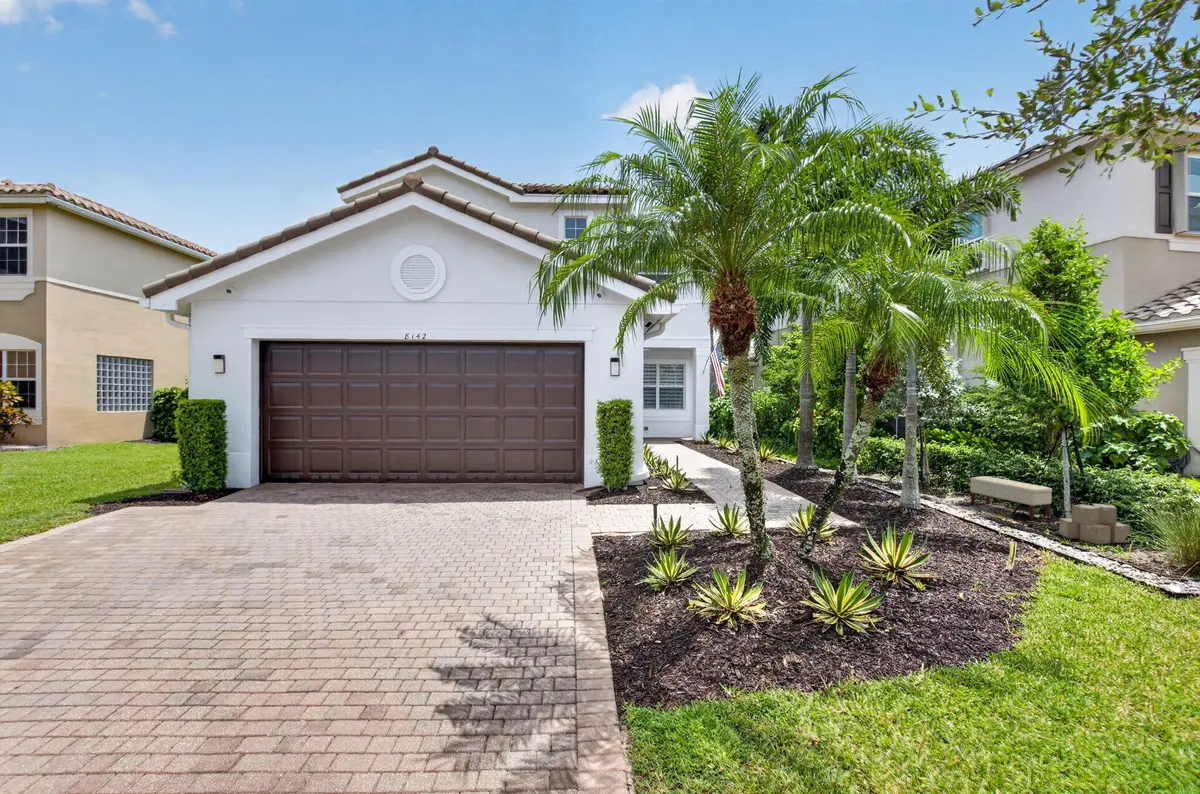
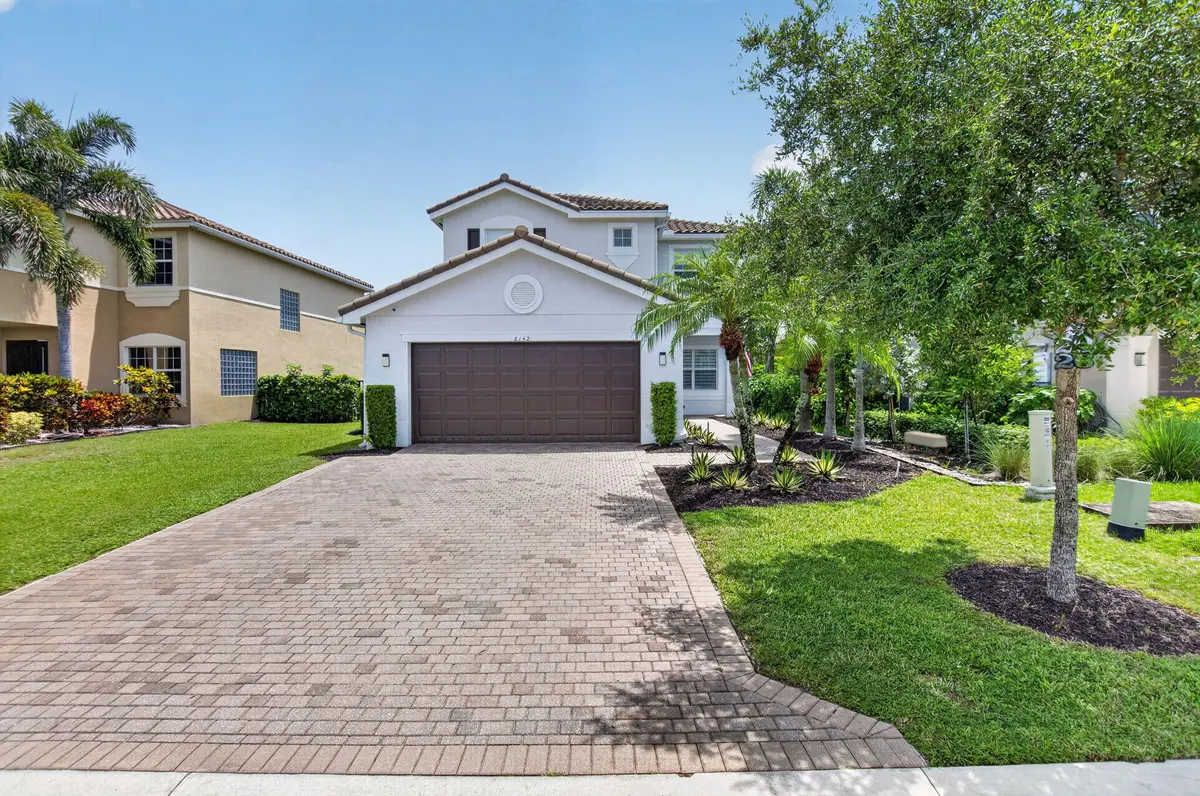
cardboard box: present [1059,504,1130,544] -> none [941,443,977,466]

